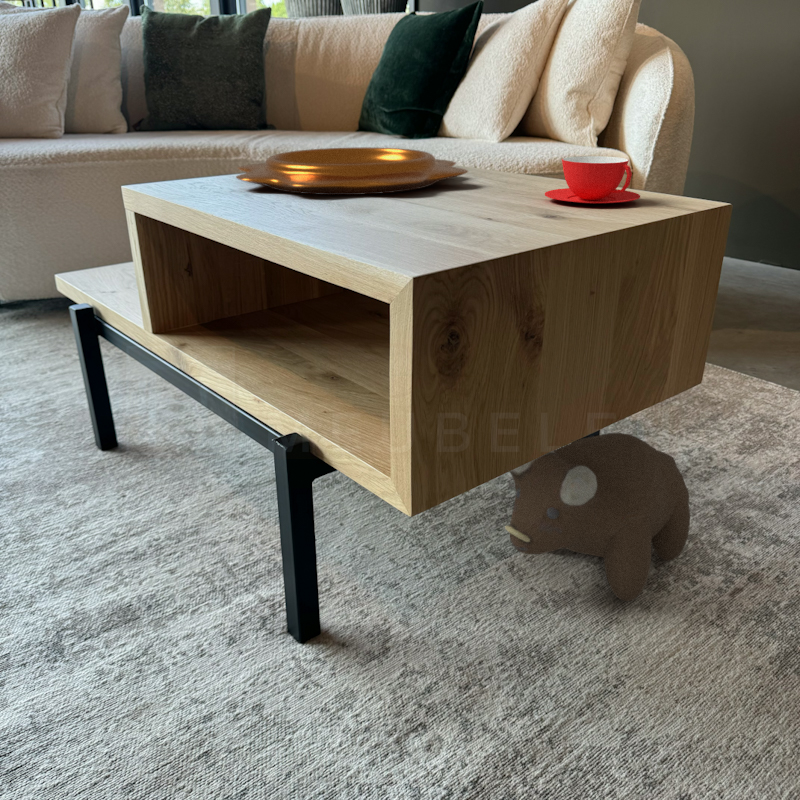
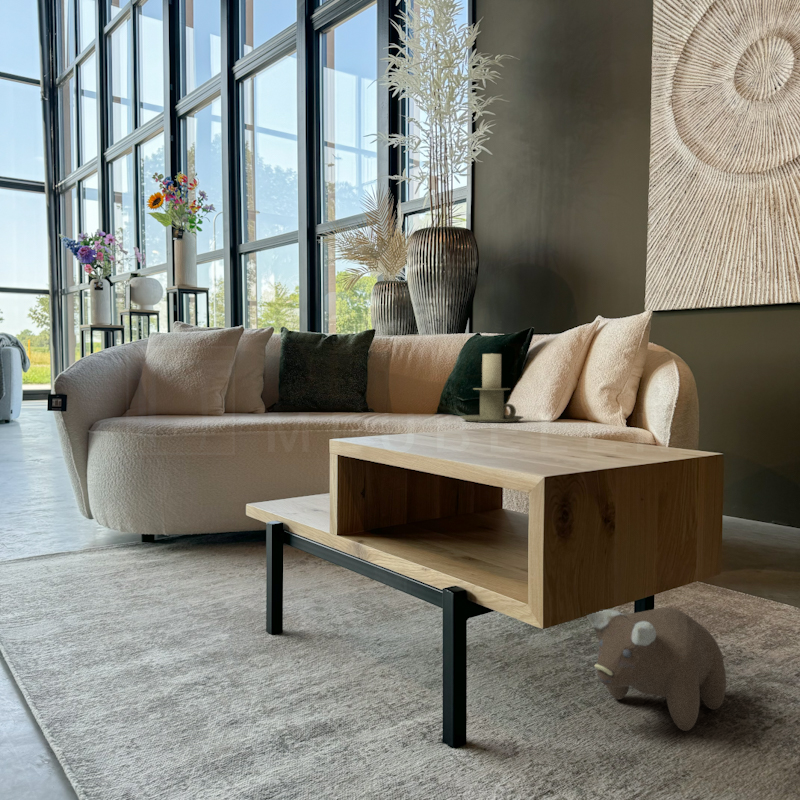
candle holder: none [379,41,464,143] -> present [460,354,523,423]
decorative bowl: present [236,147,468,195] -> none [392,421,548,448]
teacup: present [545,156,640,204] -> none [603,426,665,452]

